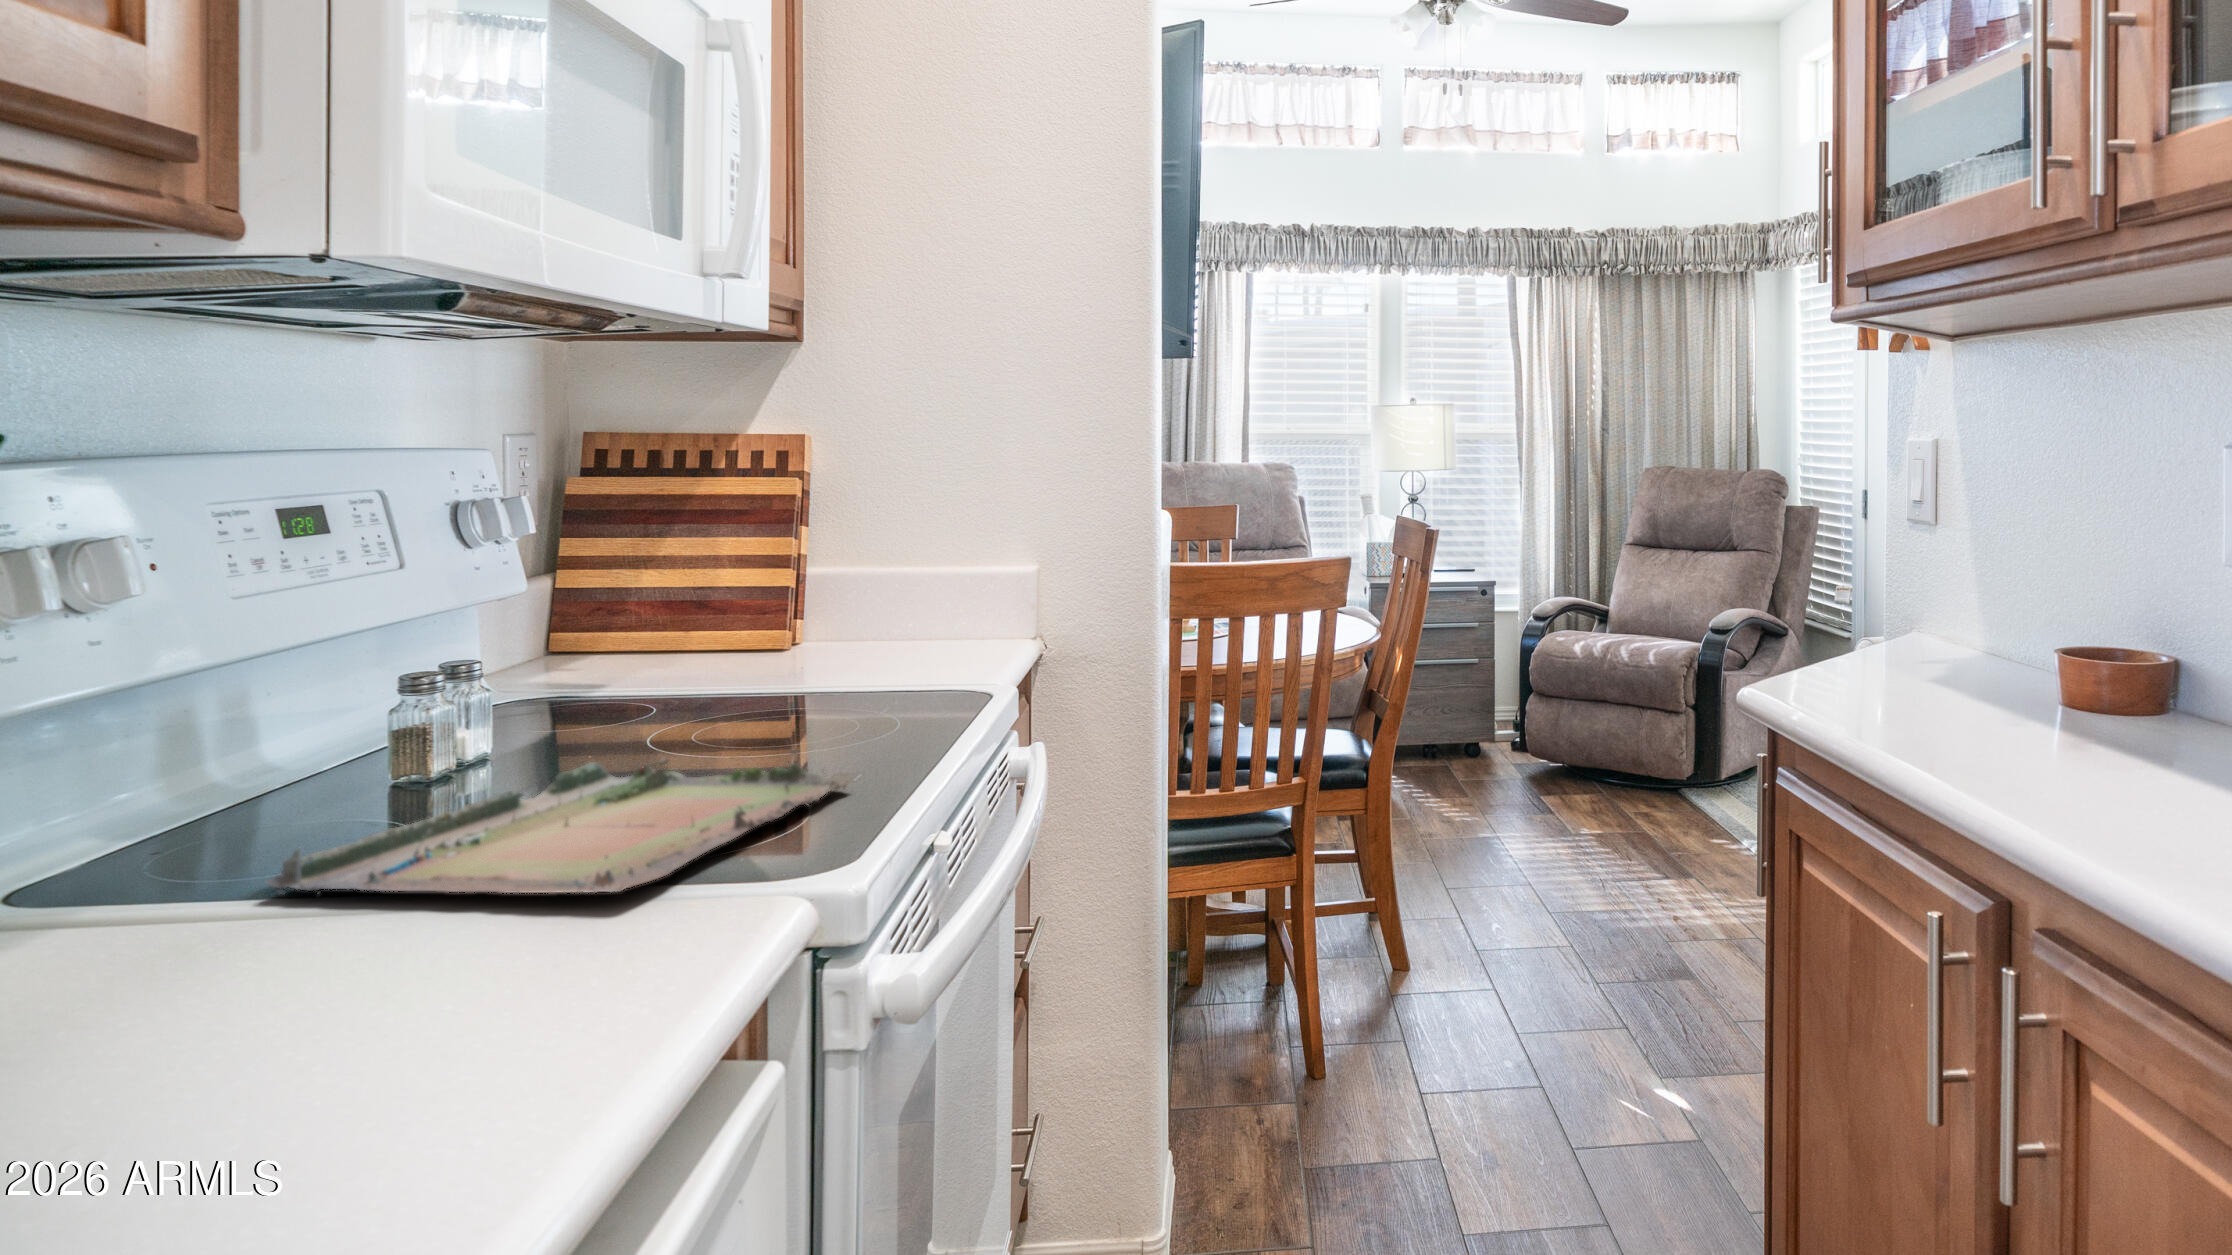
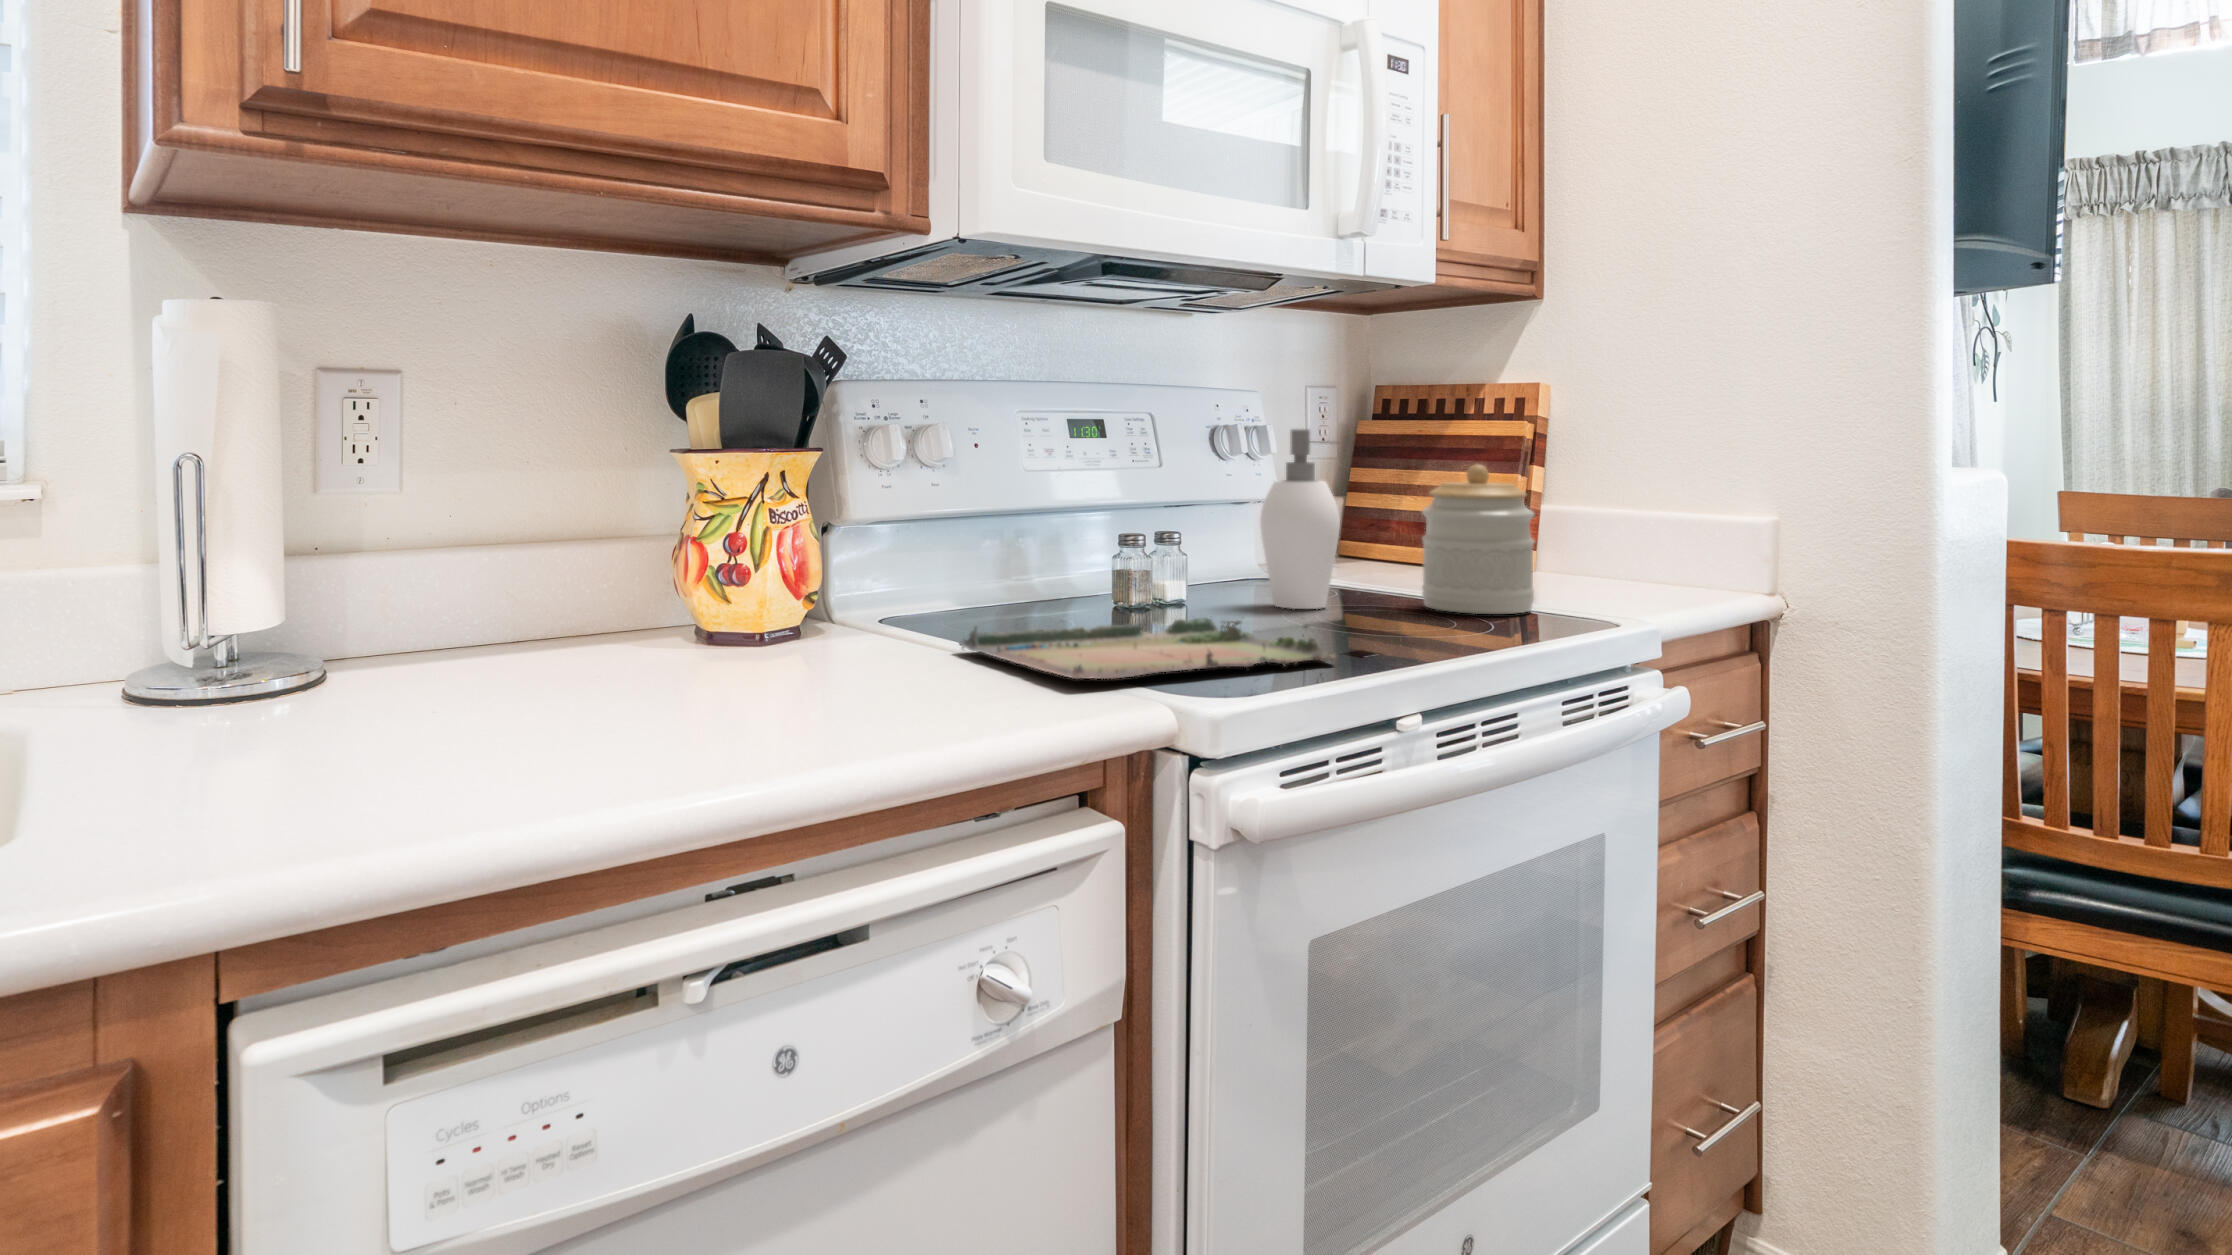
soap dispenser: none [571,503,705,728] -> present [1260,429,1340,609]
jar: none [769,534,897,700] -> present [1422,465,1534,614]

